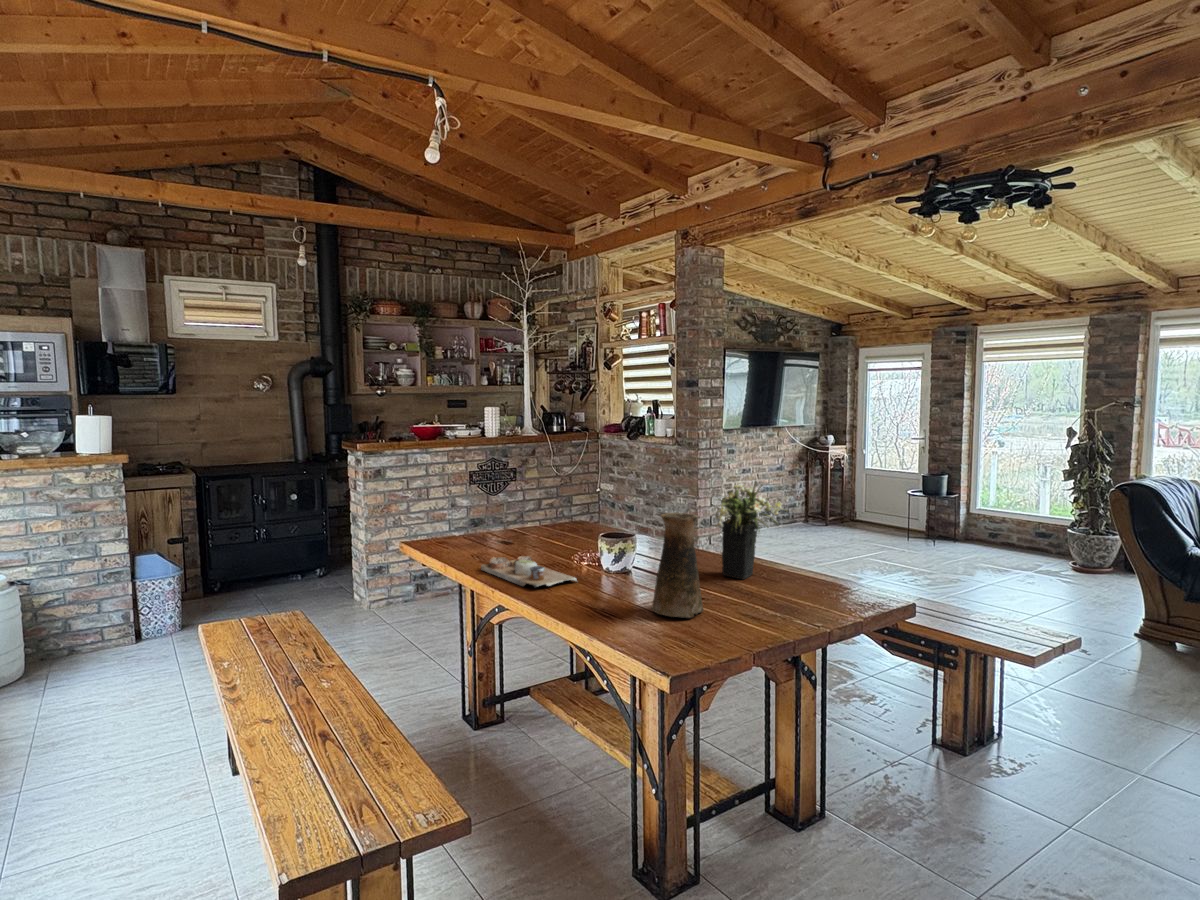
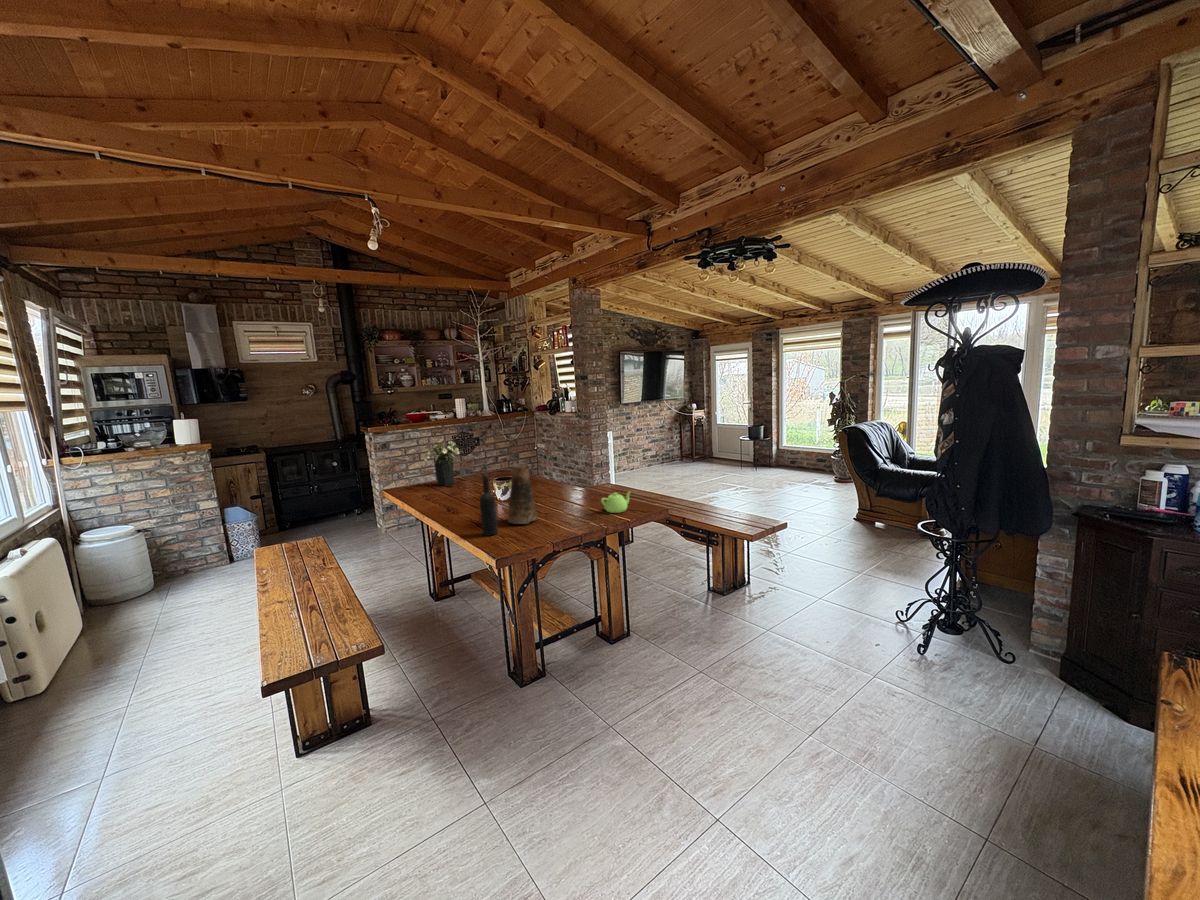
flower arrangement: present [715,481,787,579] -> present [424,440,462,486]
wine bottle: none [622,525,648,635] -> present [480,473,498,536]
cutting board: present [481,556,577,588] -> none [422,494,477,513]
teapot: none [809,572,859,608] -> present [601,492,630,513]

